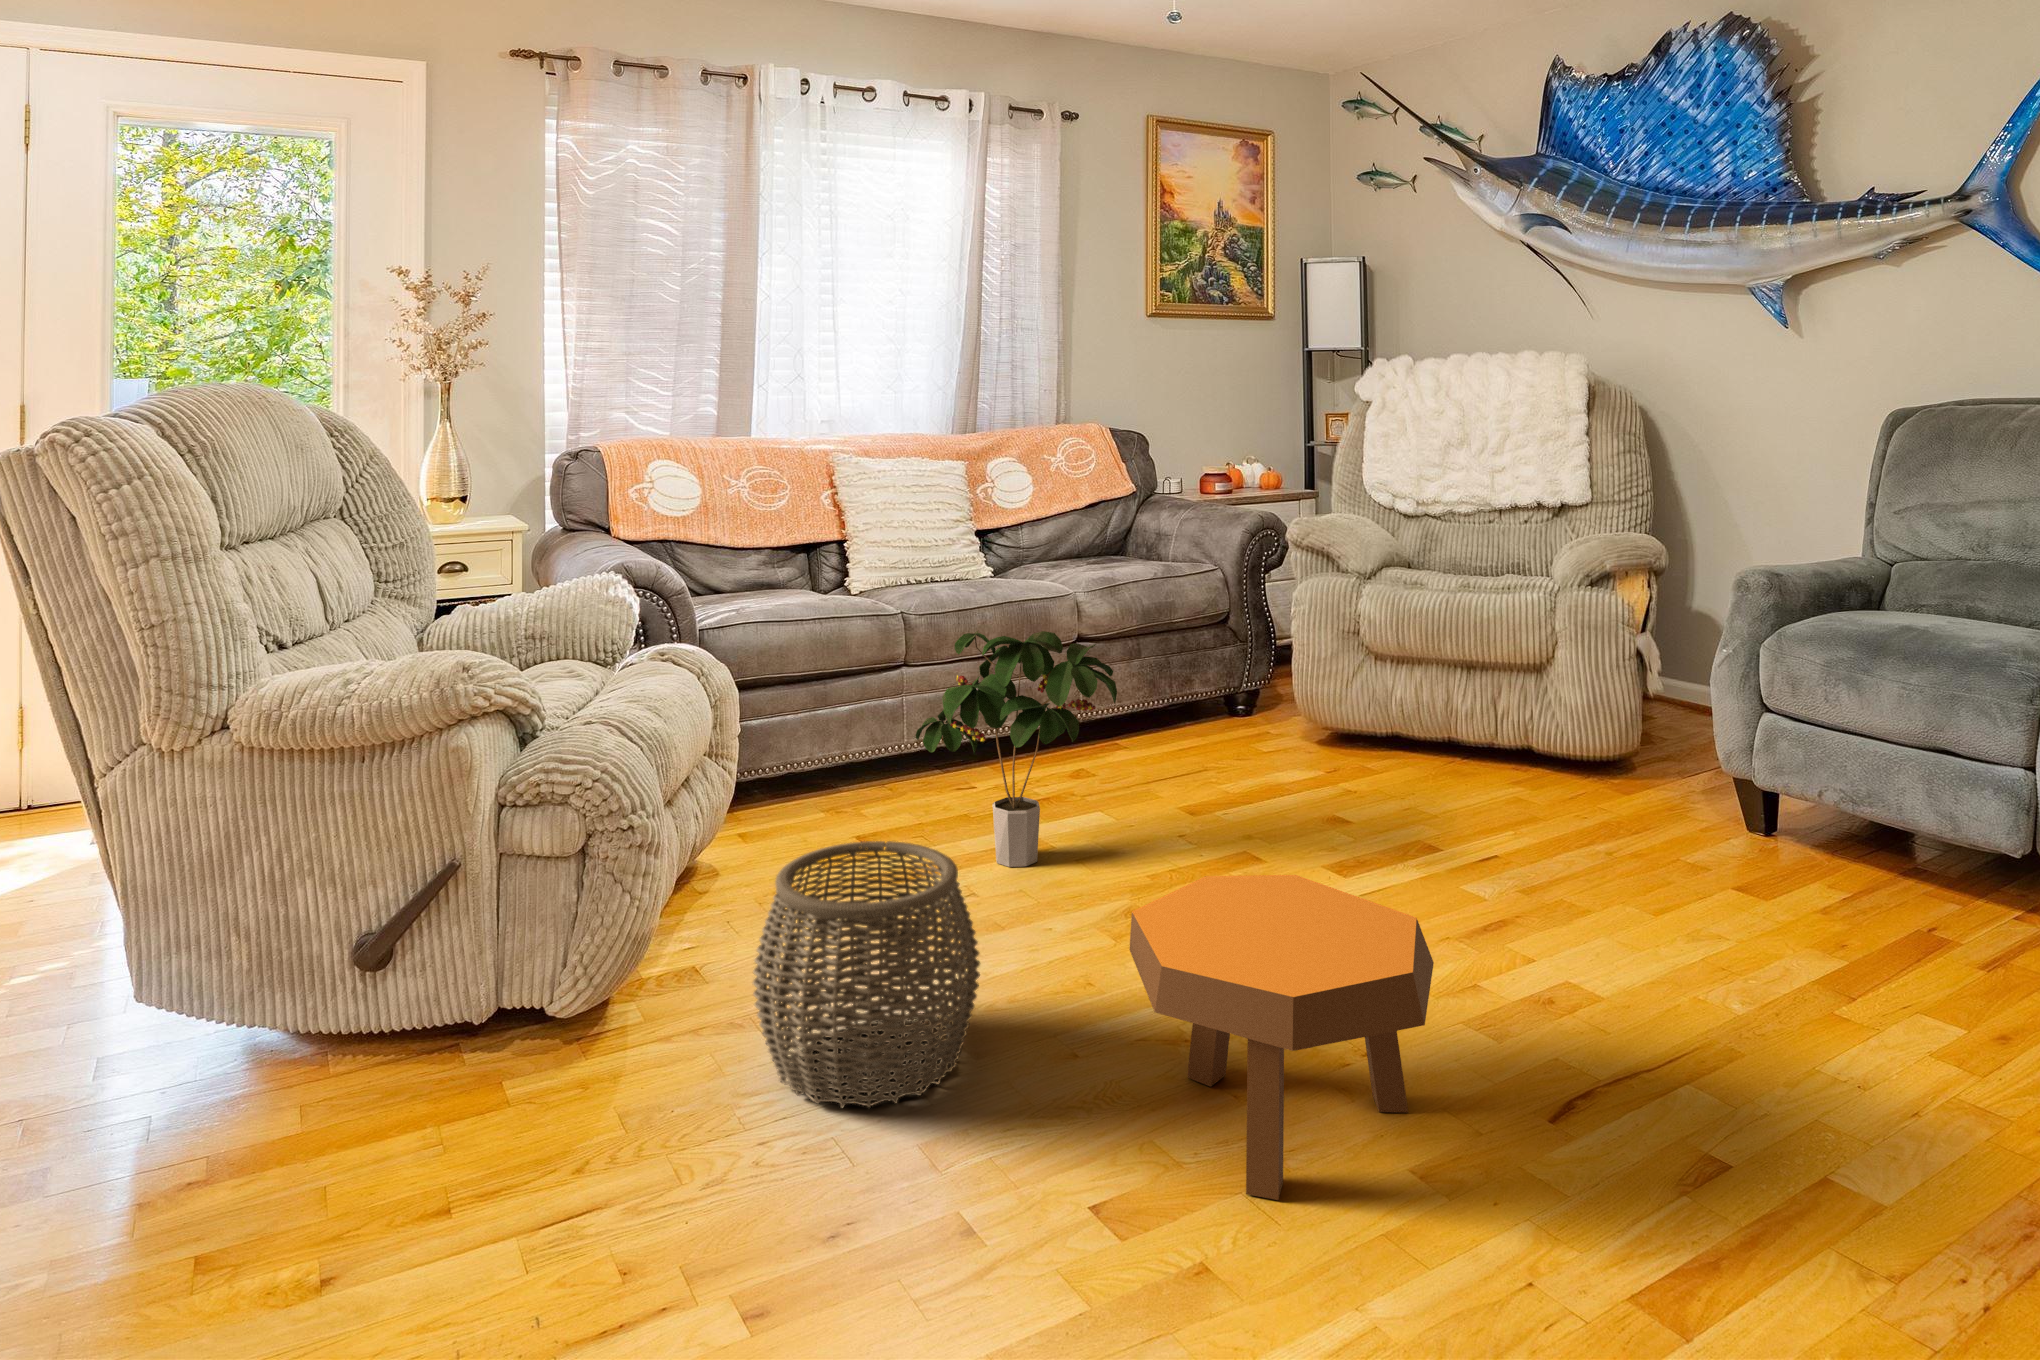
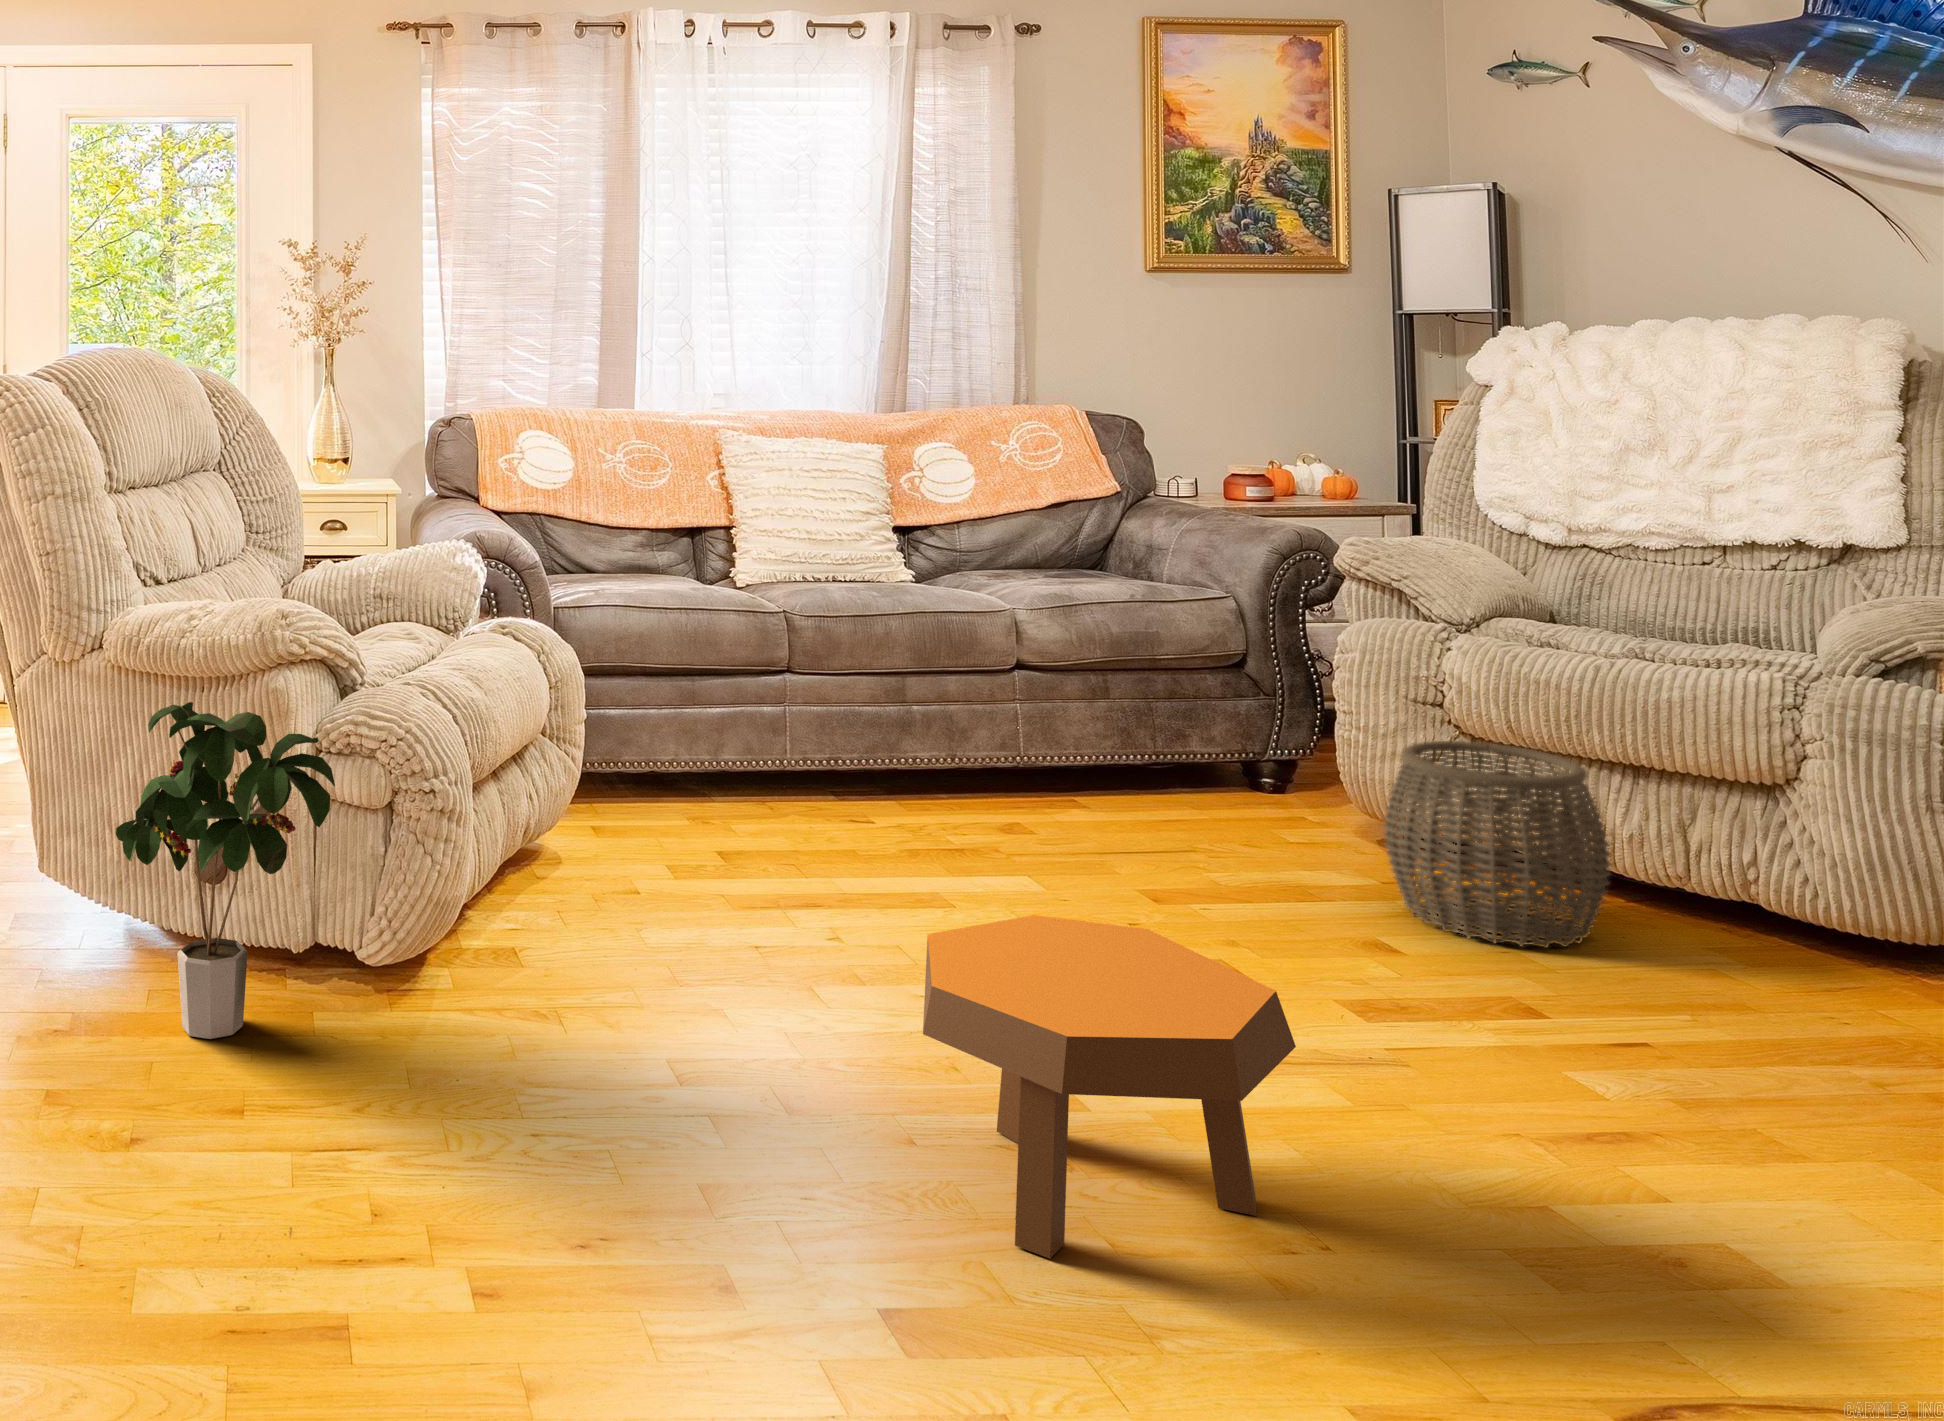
potted plant: present [916,631,1117,867] -> present [116,702,335,1039]
woven basket: present [753,841,980,1108] -> present [1382,741,1611,948]

